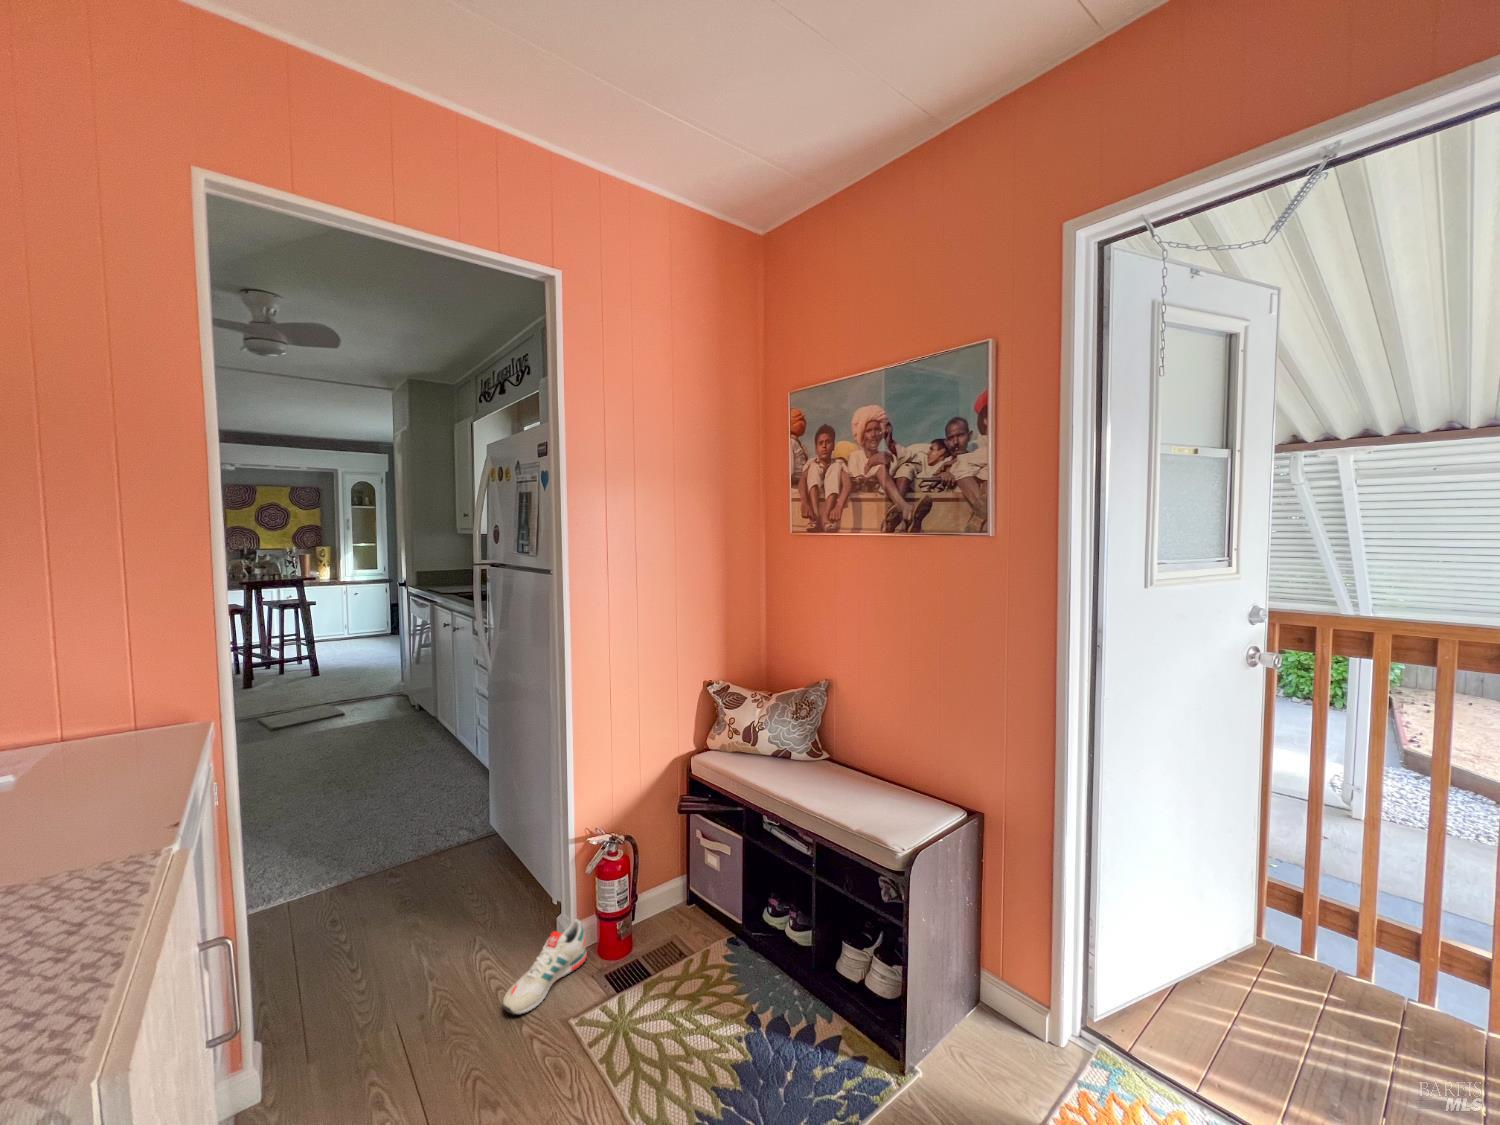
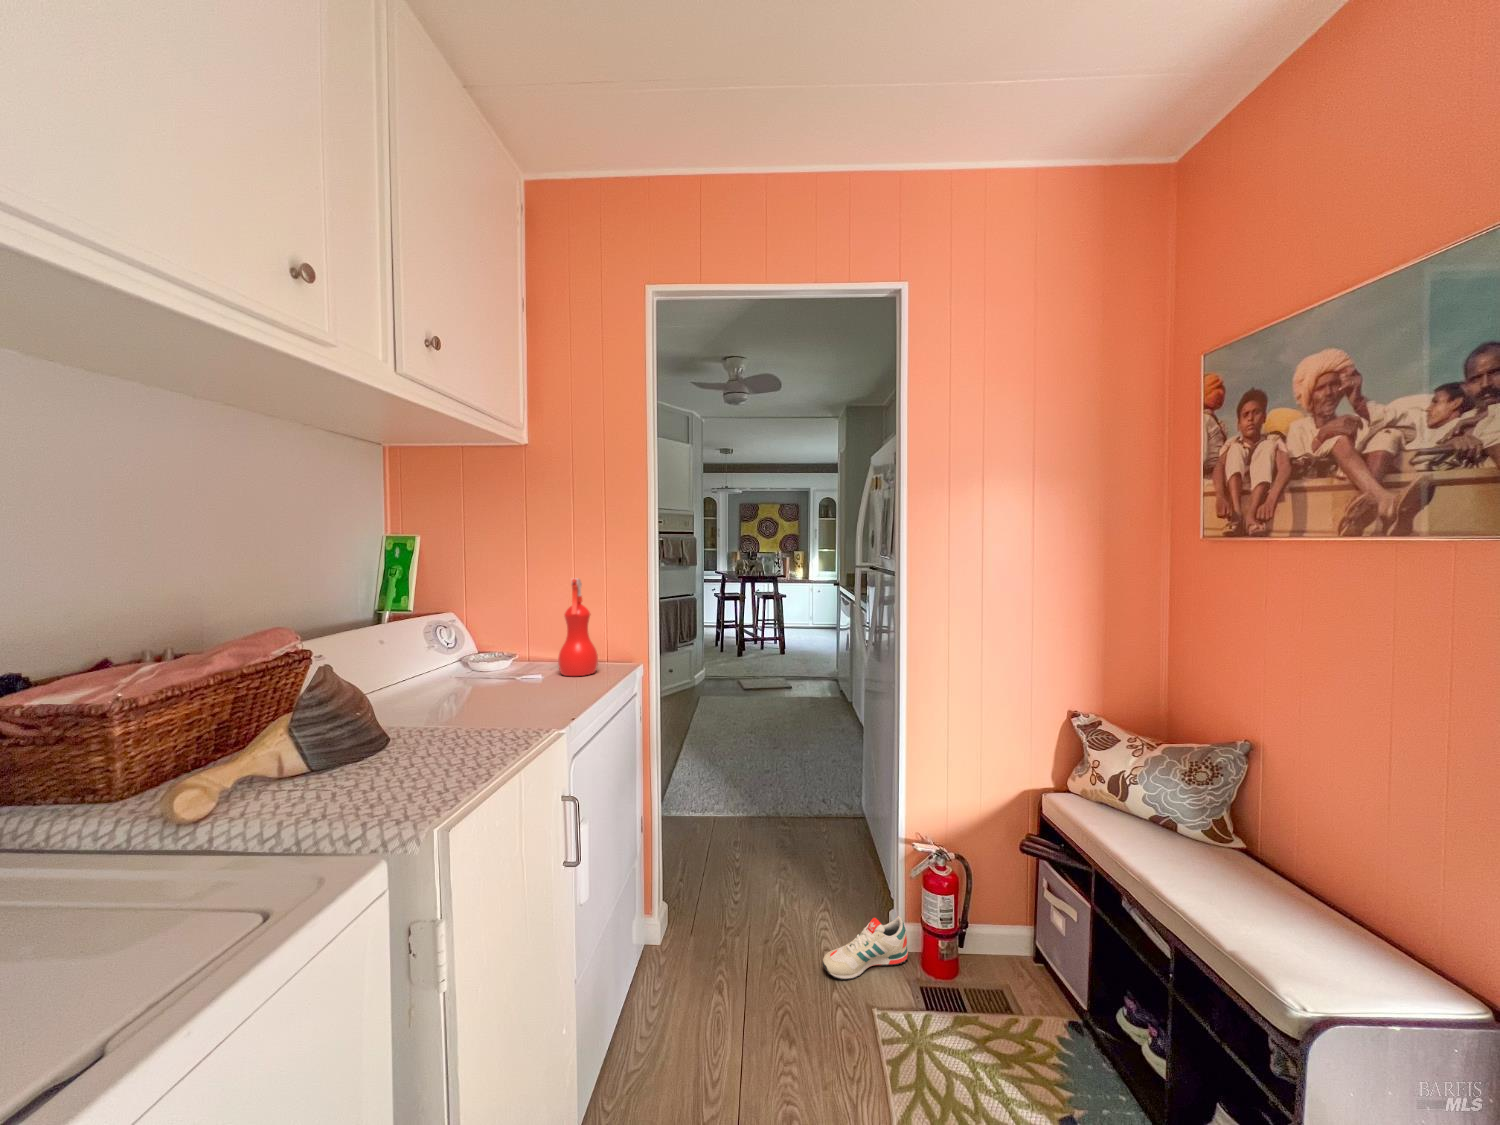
spray bottle: none [39,594,134,761] -> present [558,578,598,676]

